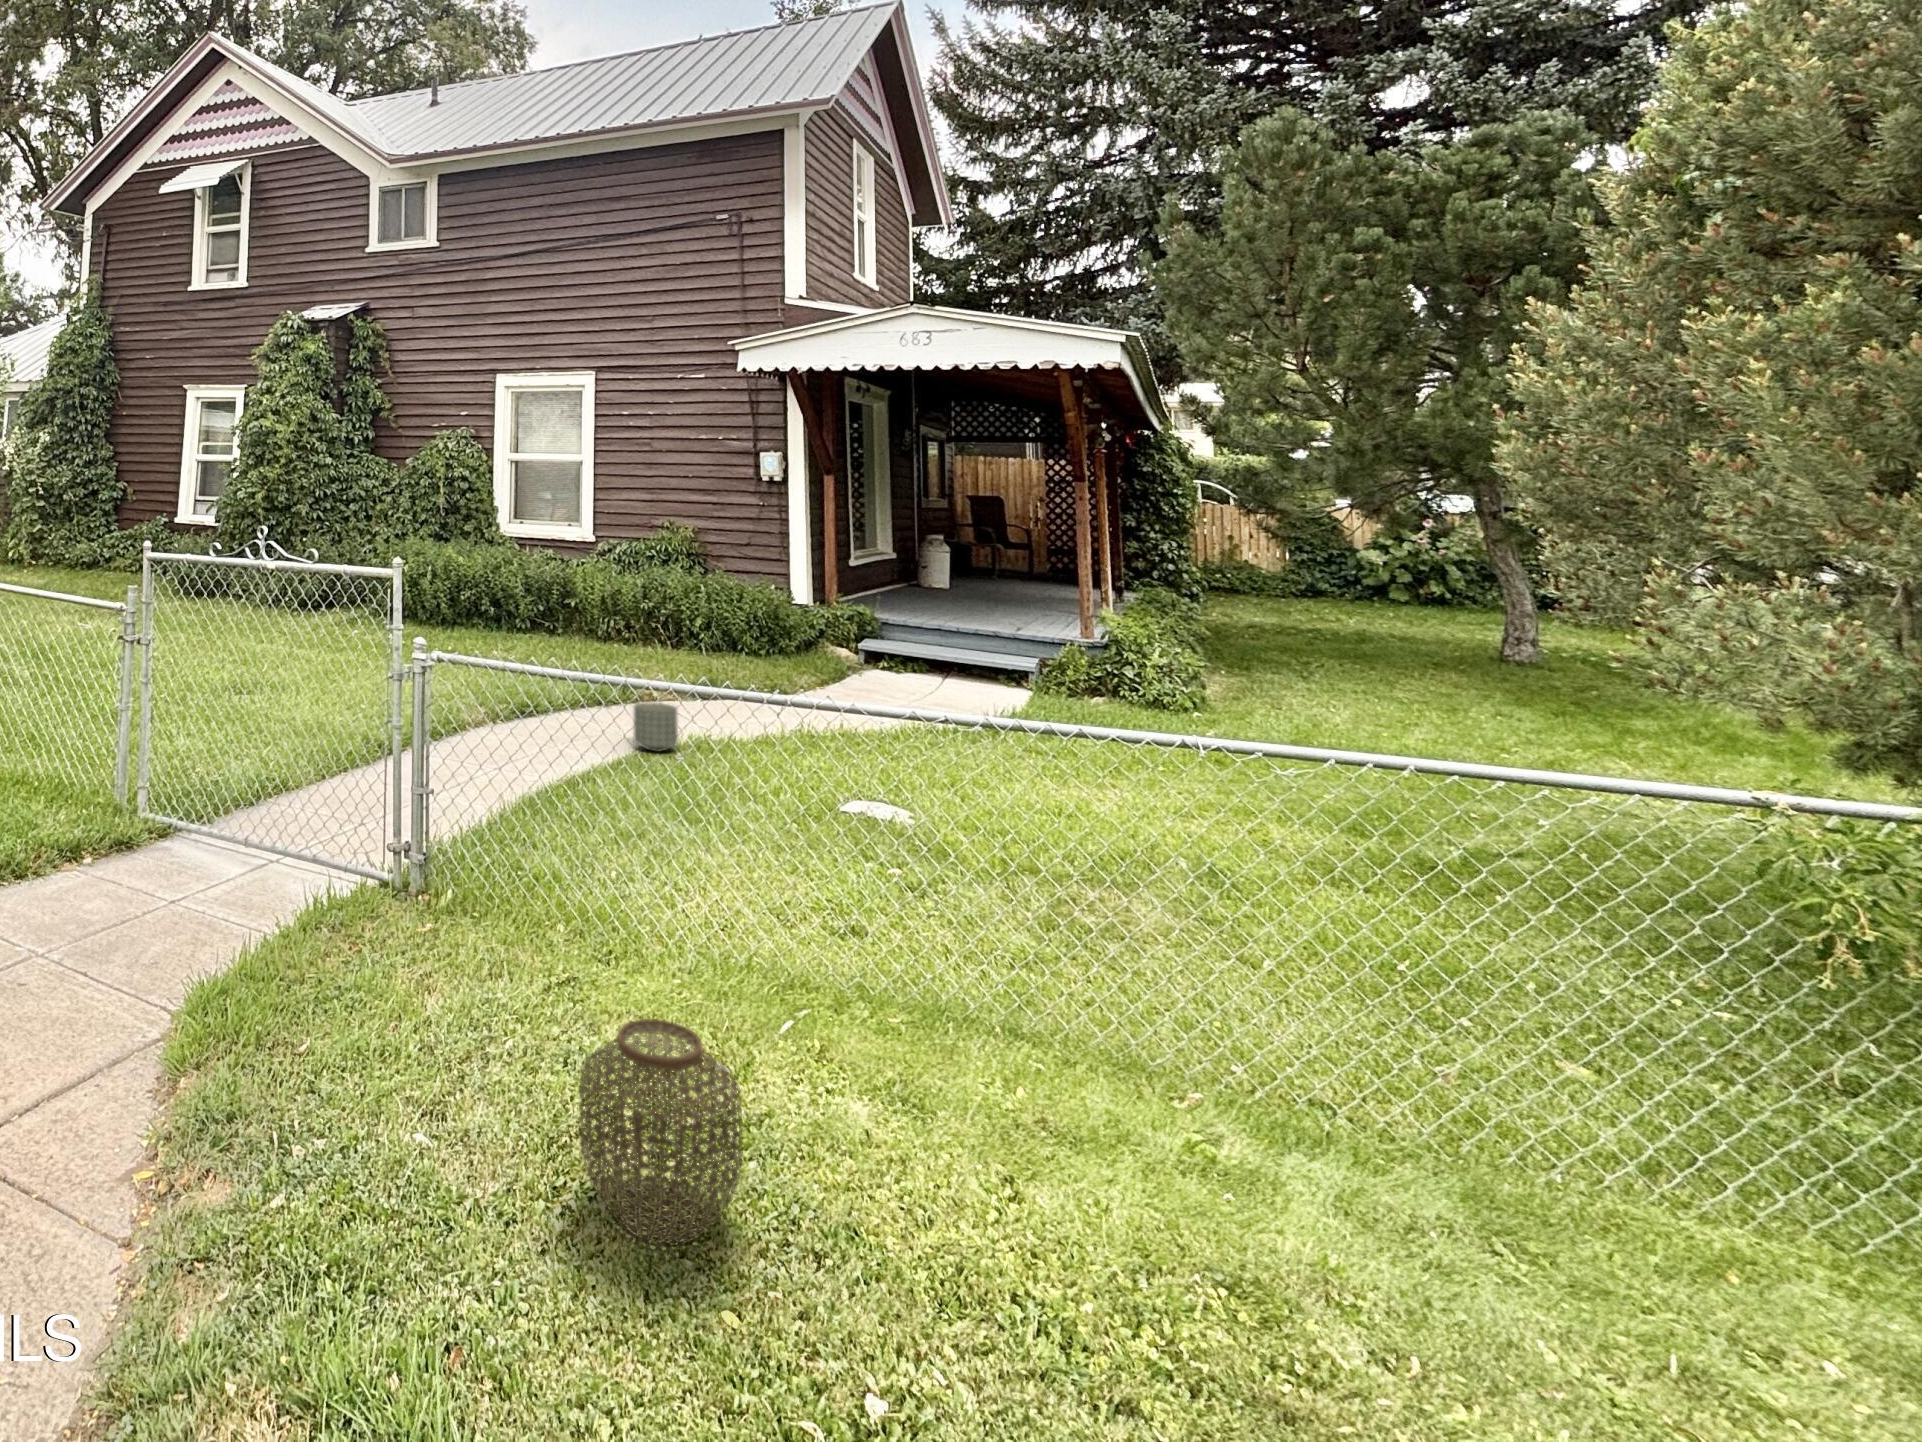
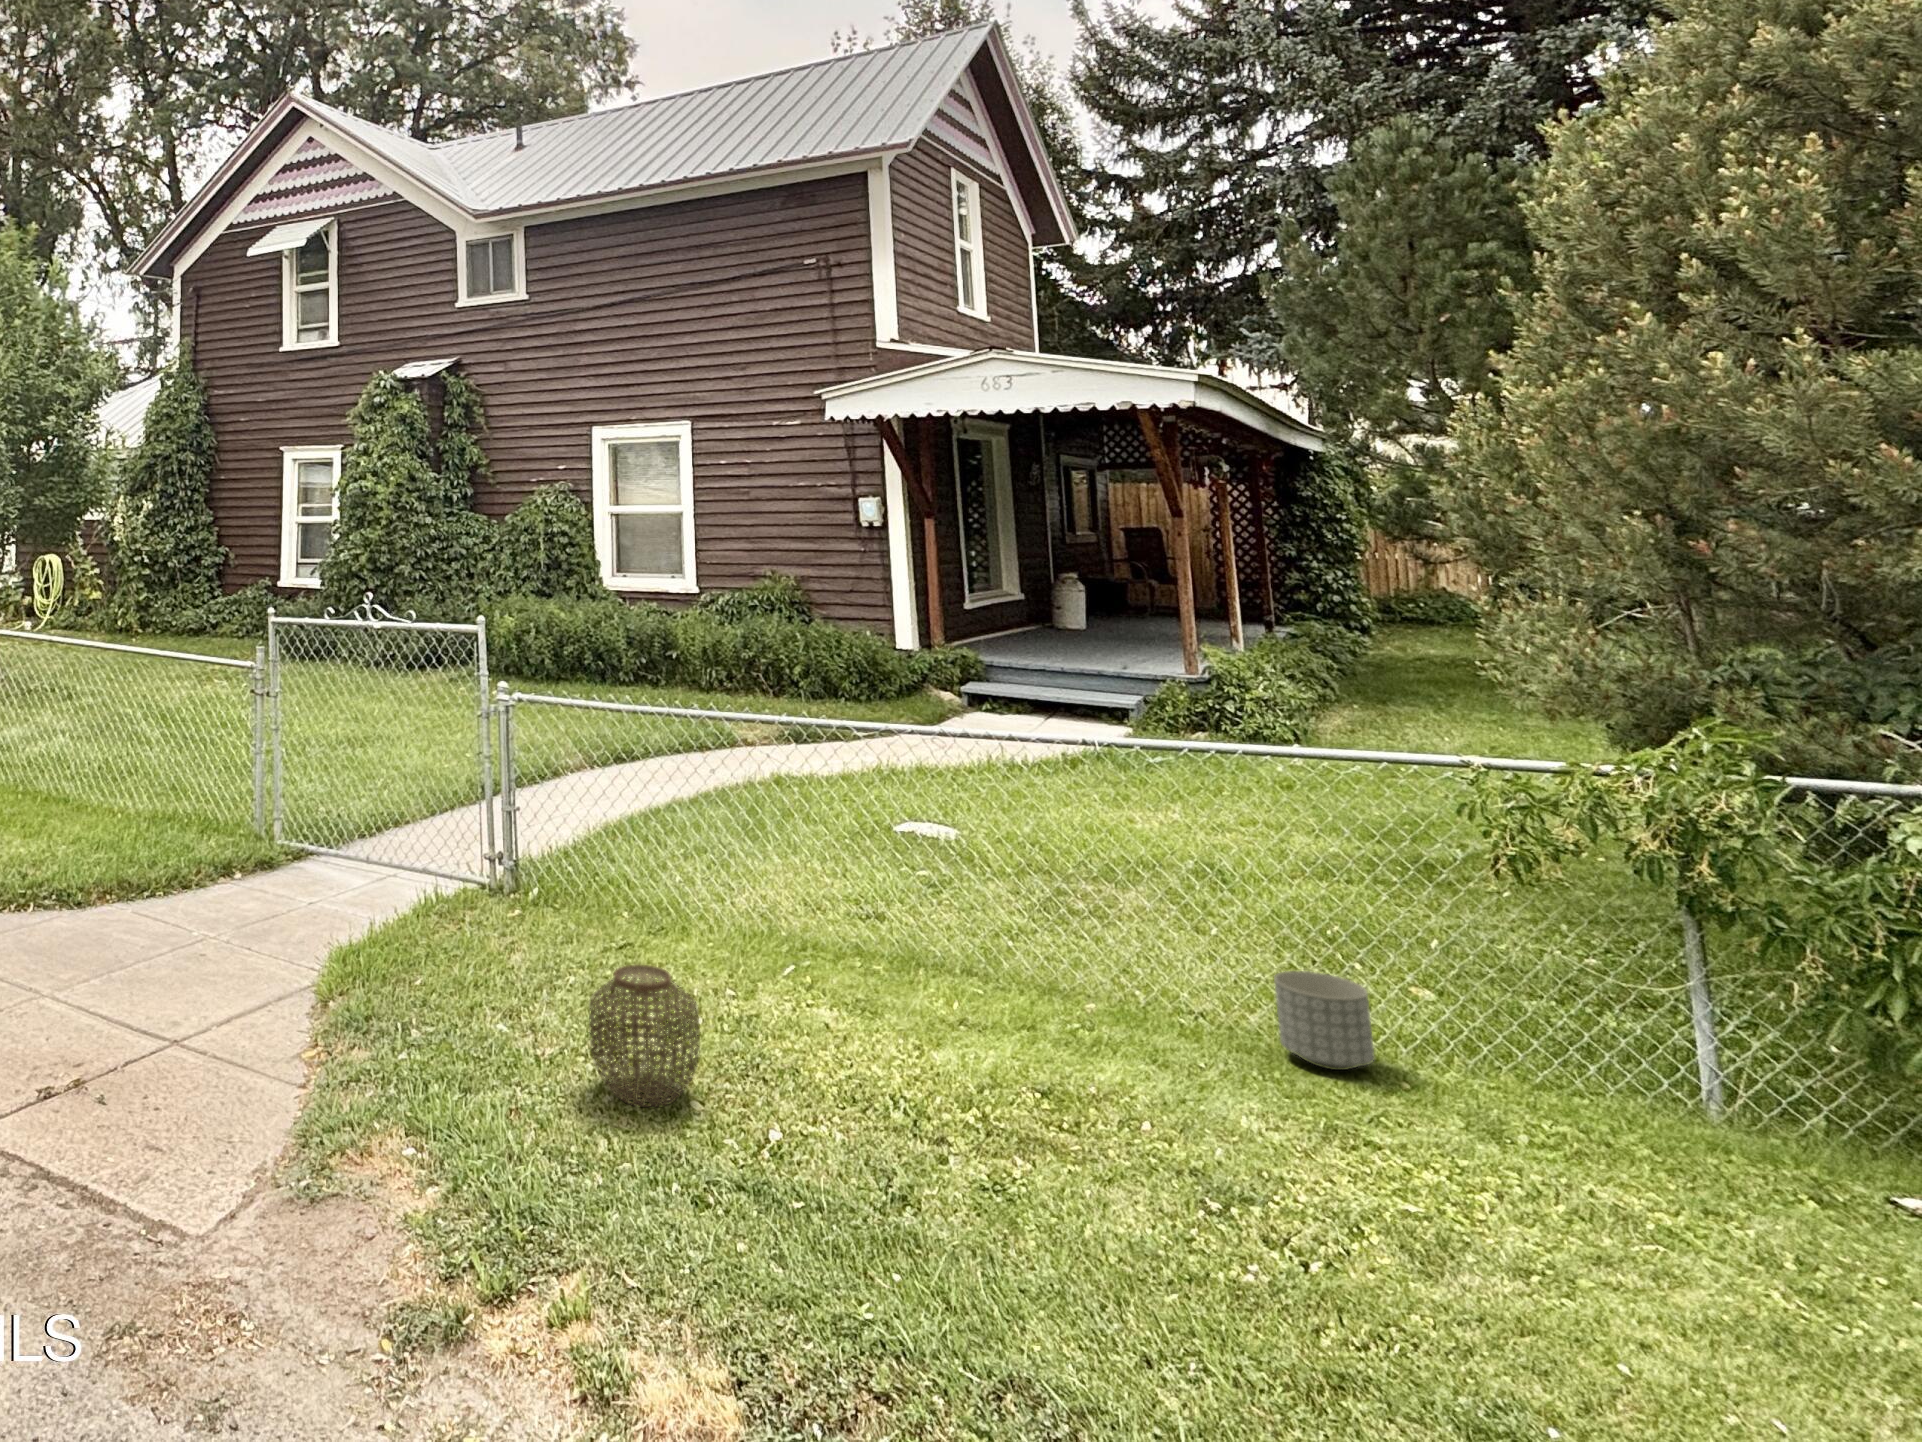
planter: present [634,702,678,752] -> present [1274,971,1374,1070]

